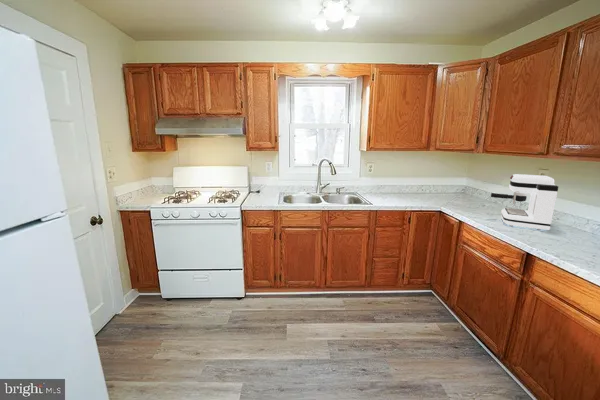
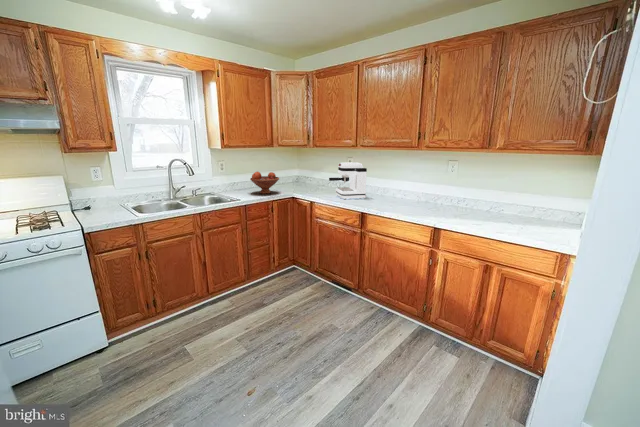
fruit bowl: none [393,176,428,201] -> present [250,172,279,194]

